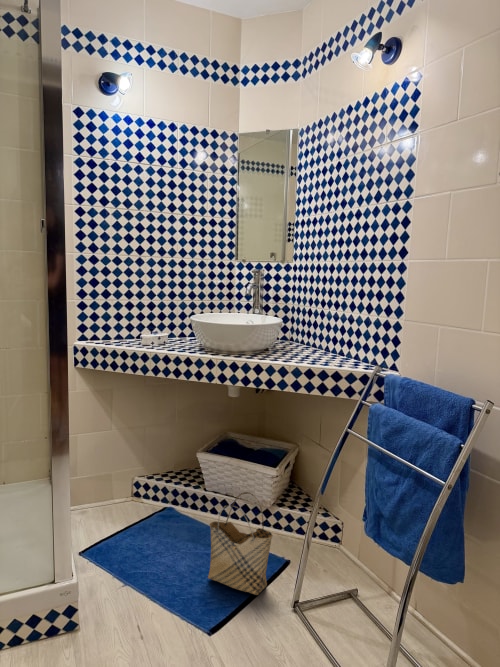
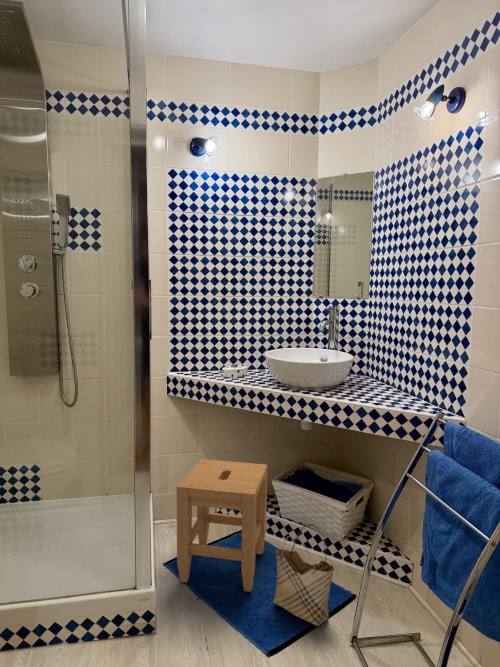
stool: none [96,435,193,571] -> present [177,459,267,592]

